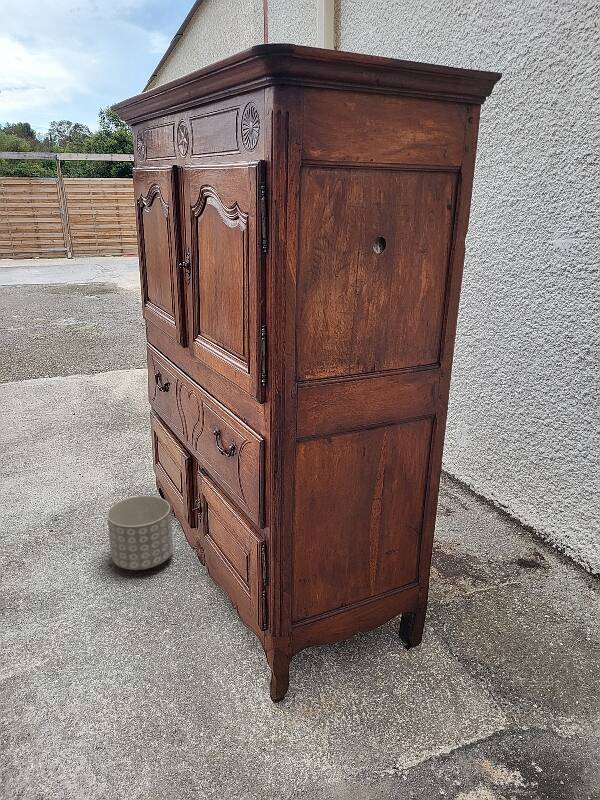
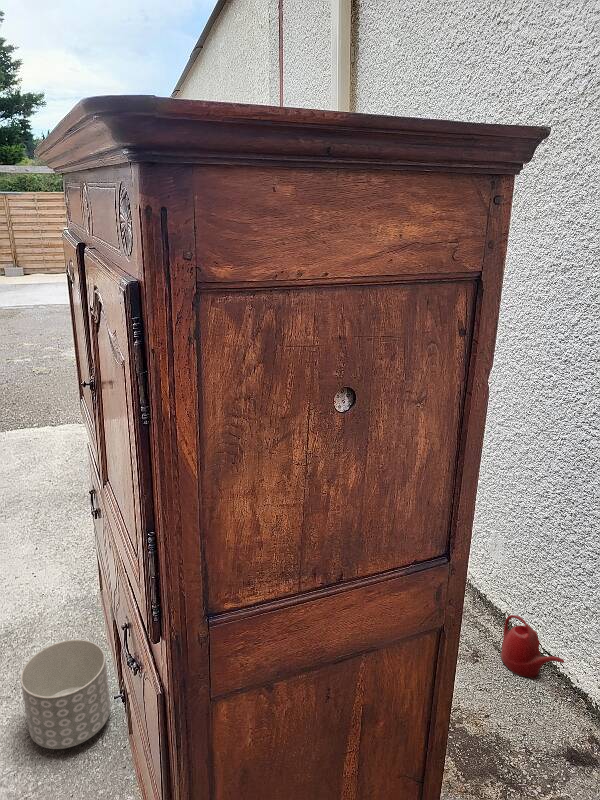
watering can: none [467,477,516,523] -> present [500,615,564,679]

